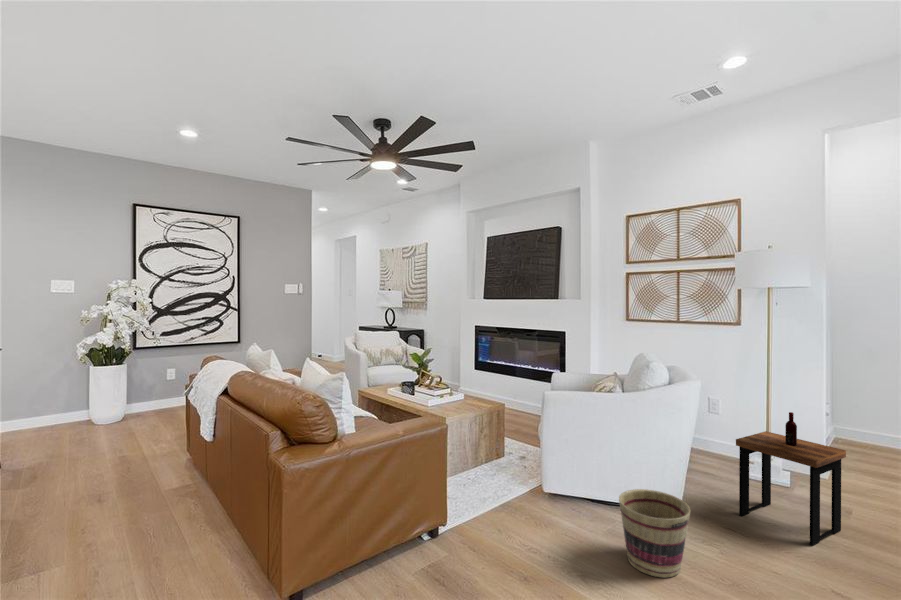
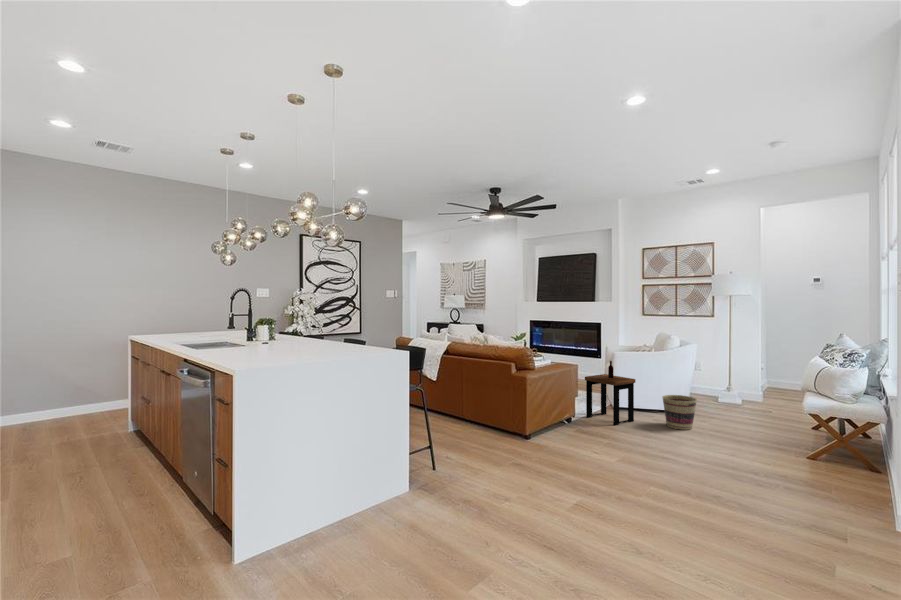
side table: present [736,412,846,545] -> present [585,361,635,425]

